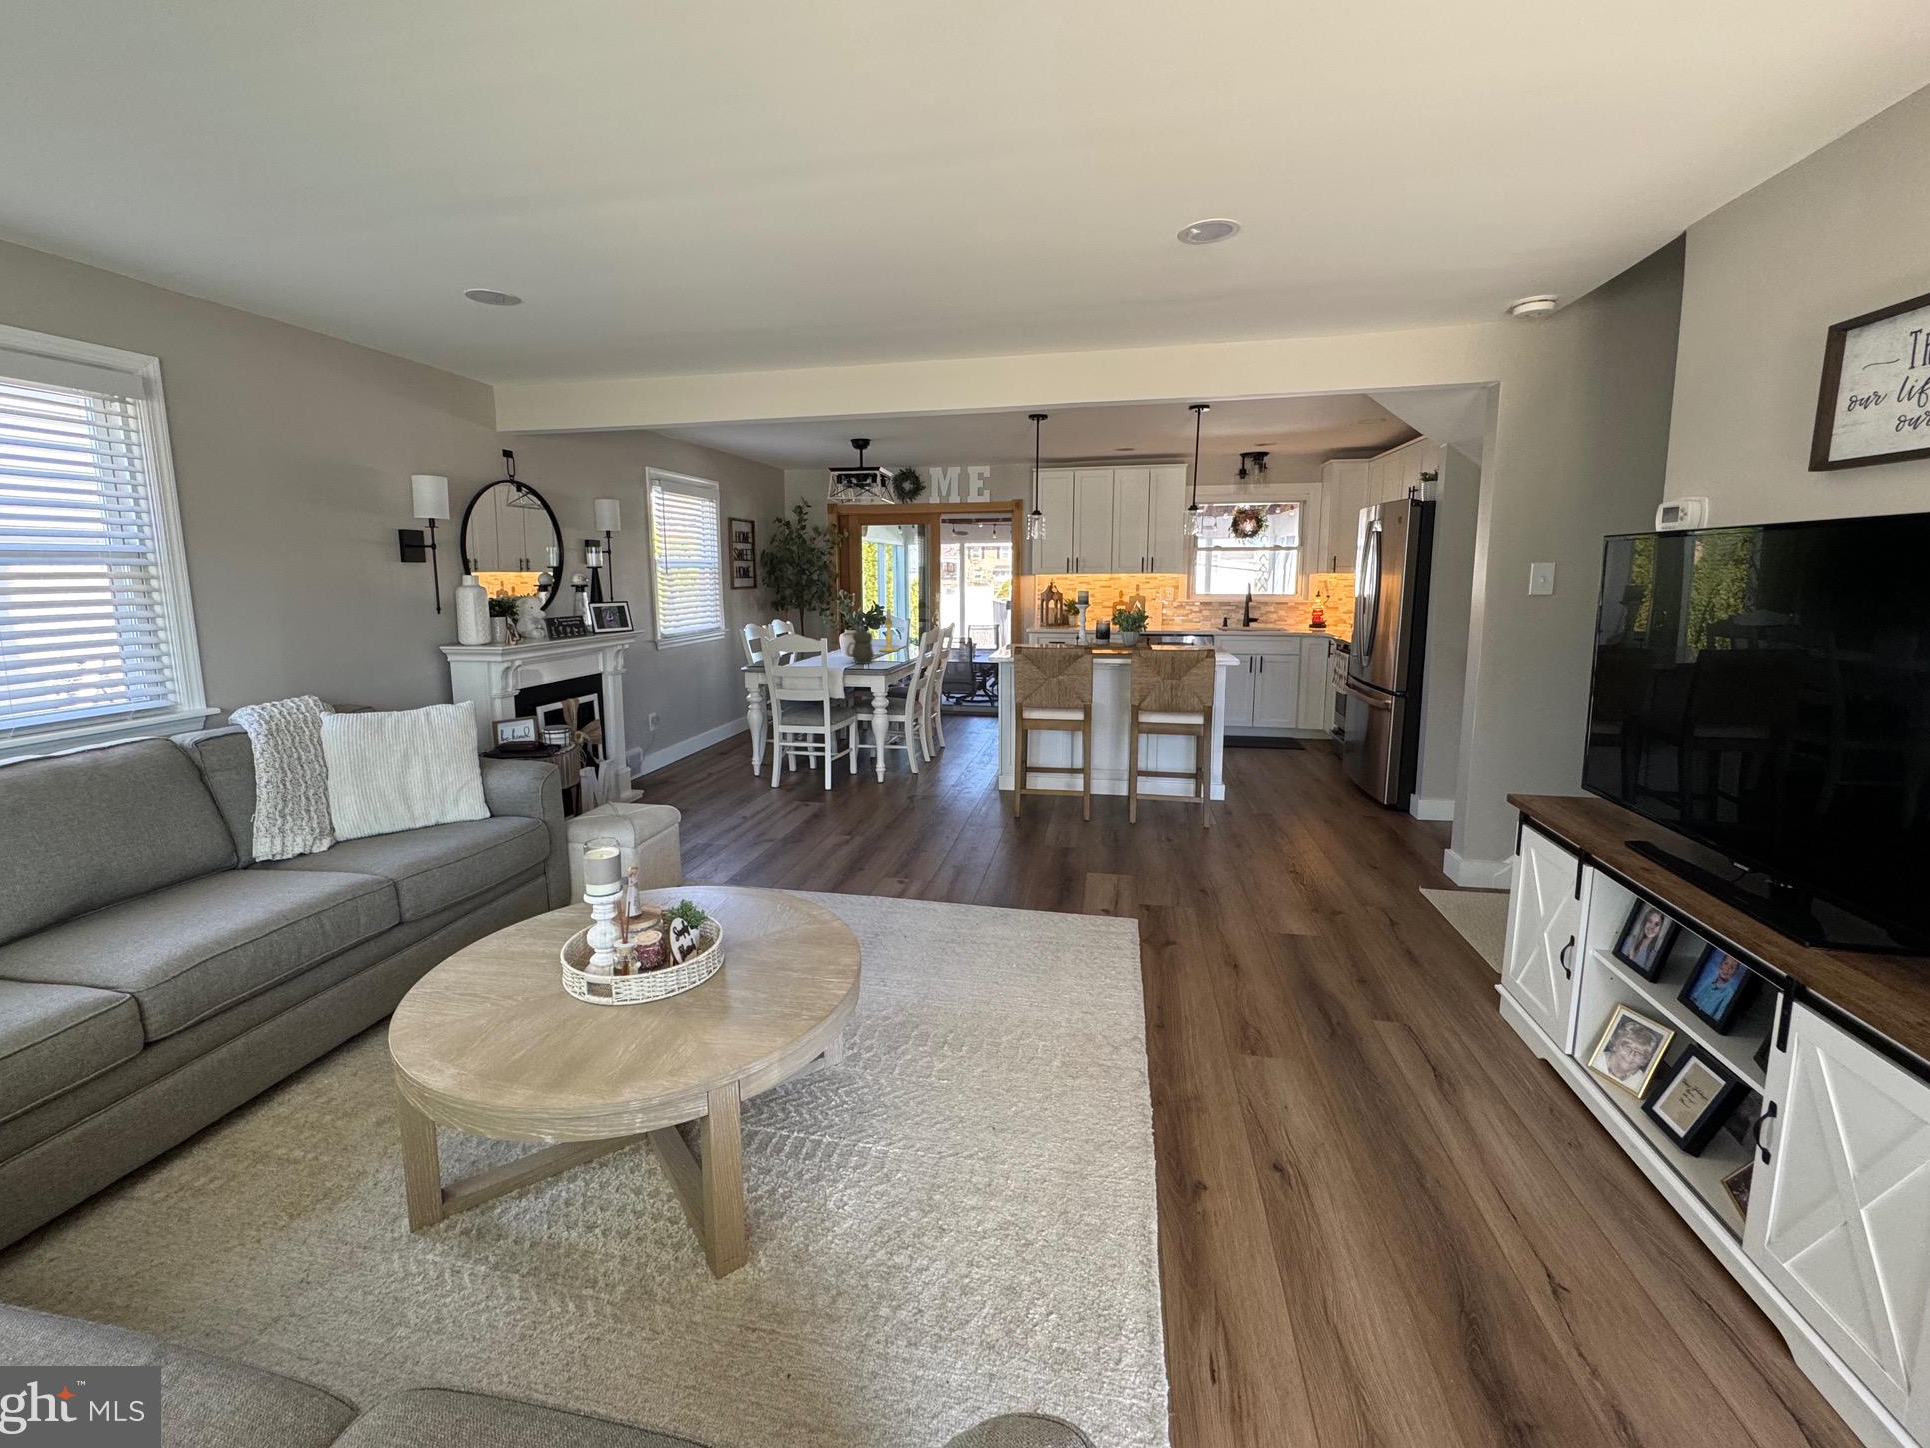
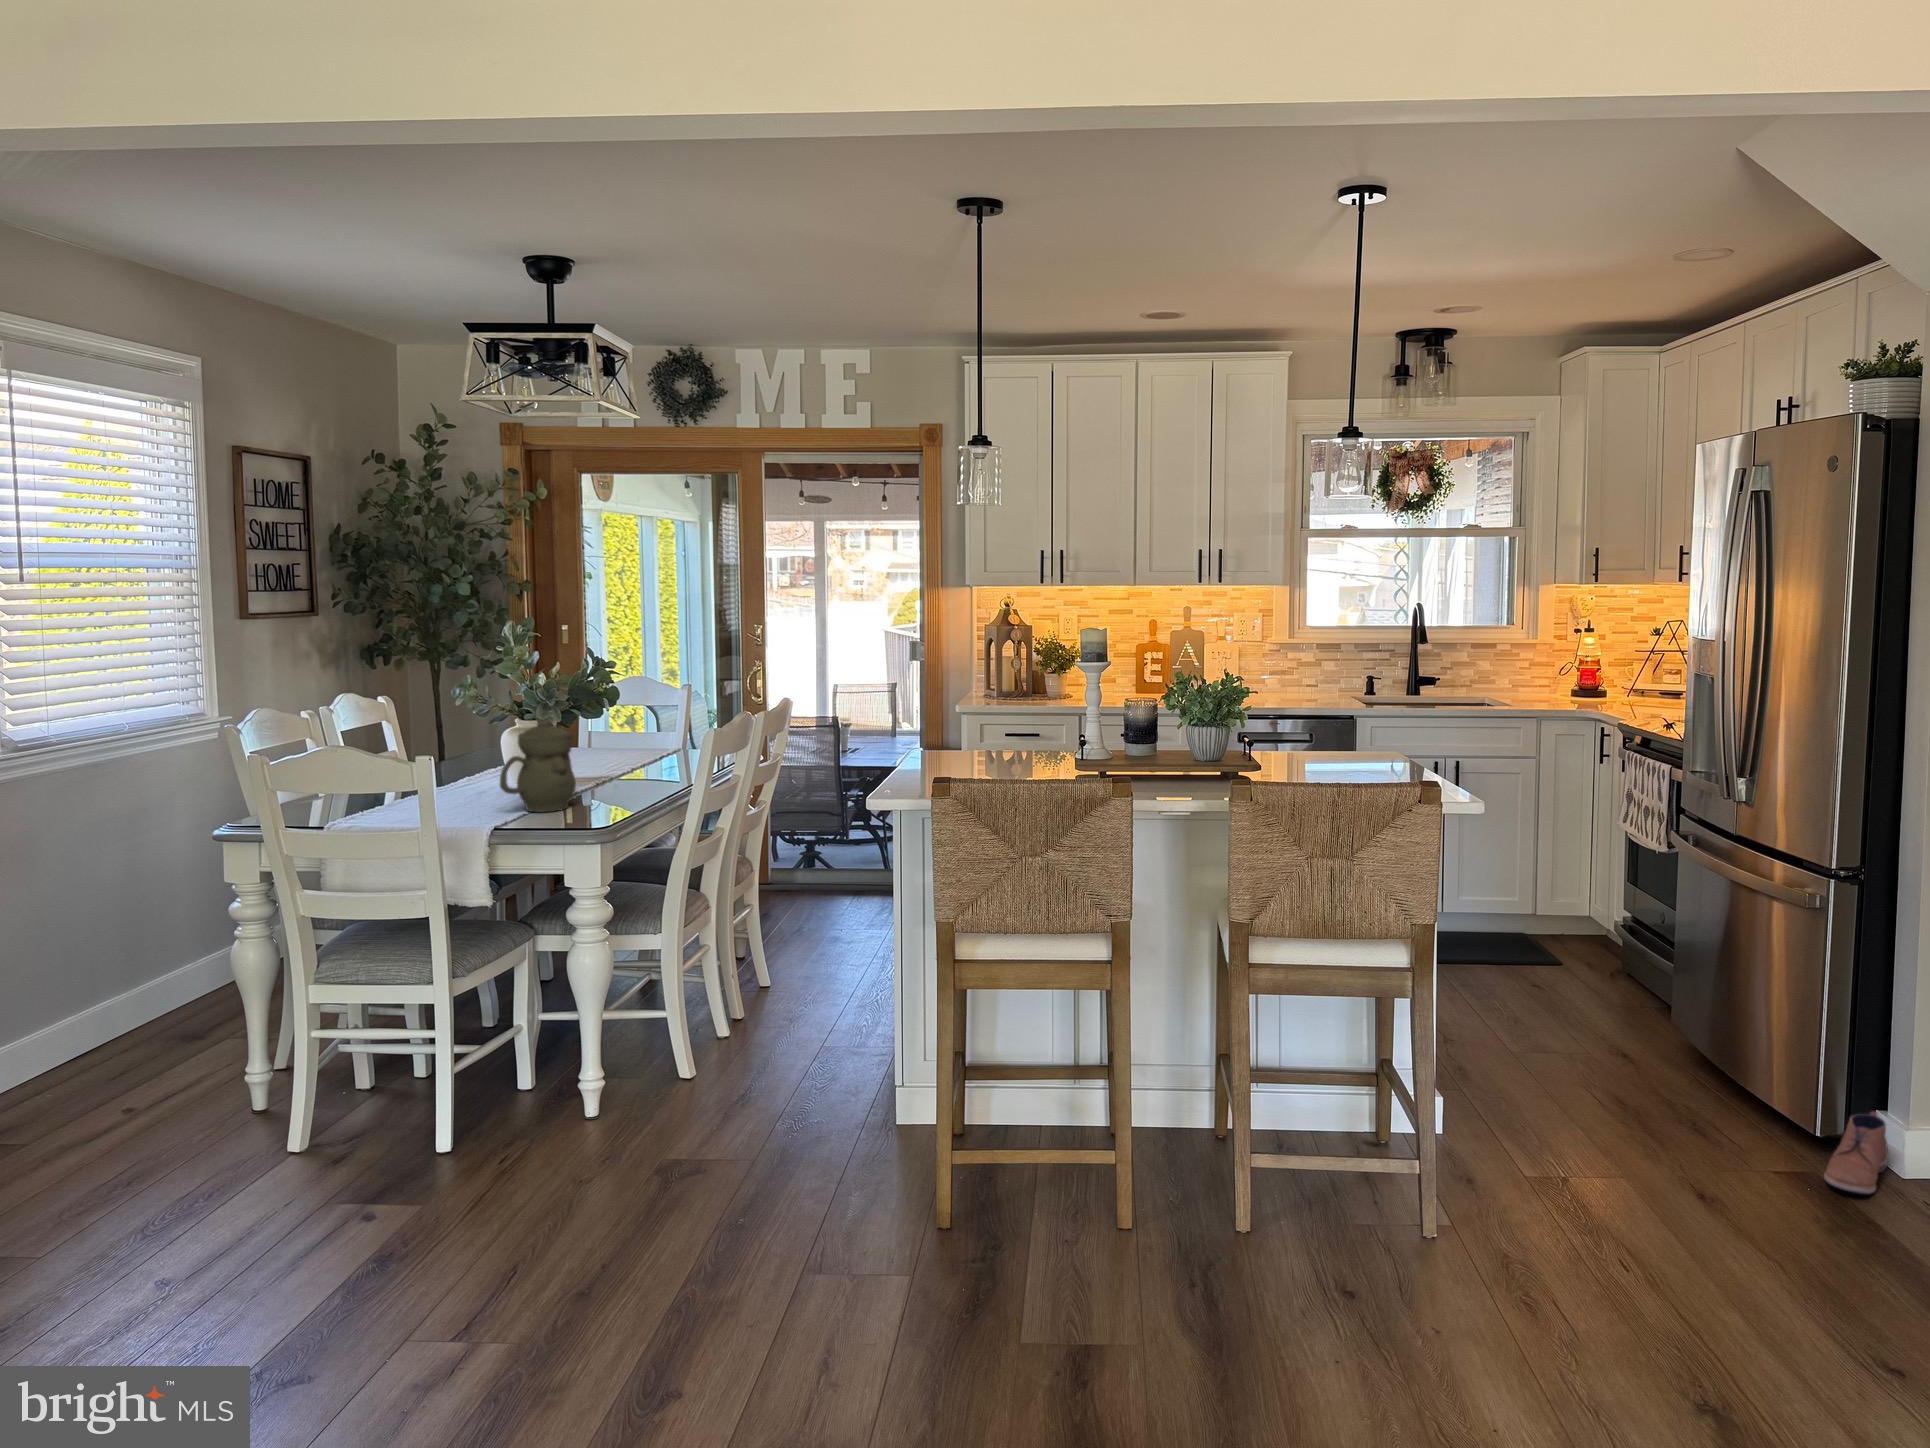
candle holder: present [879,609,899,652] -> none [605,664,657,770]
shoe: none [1379,797,1413,826] -> present [1824,1112,1888,1194]

